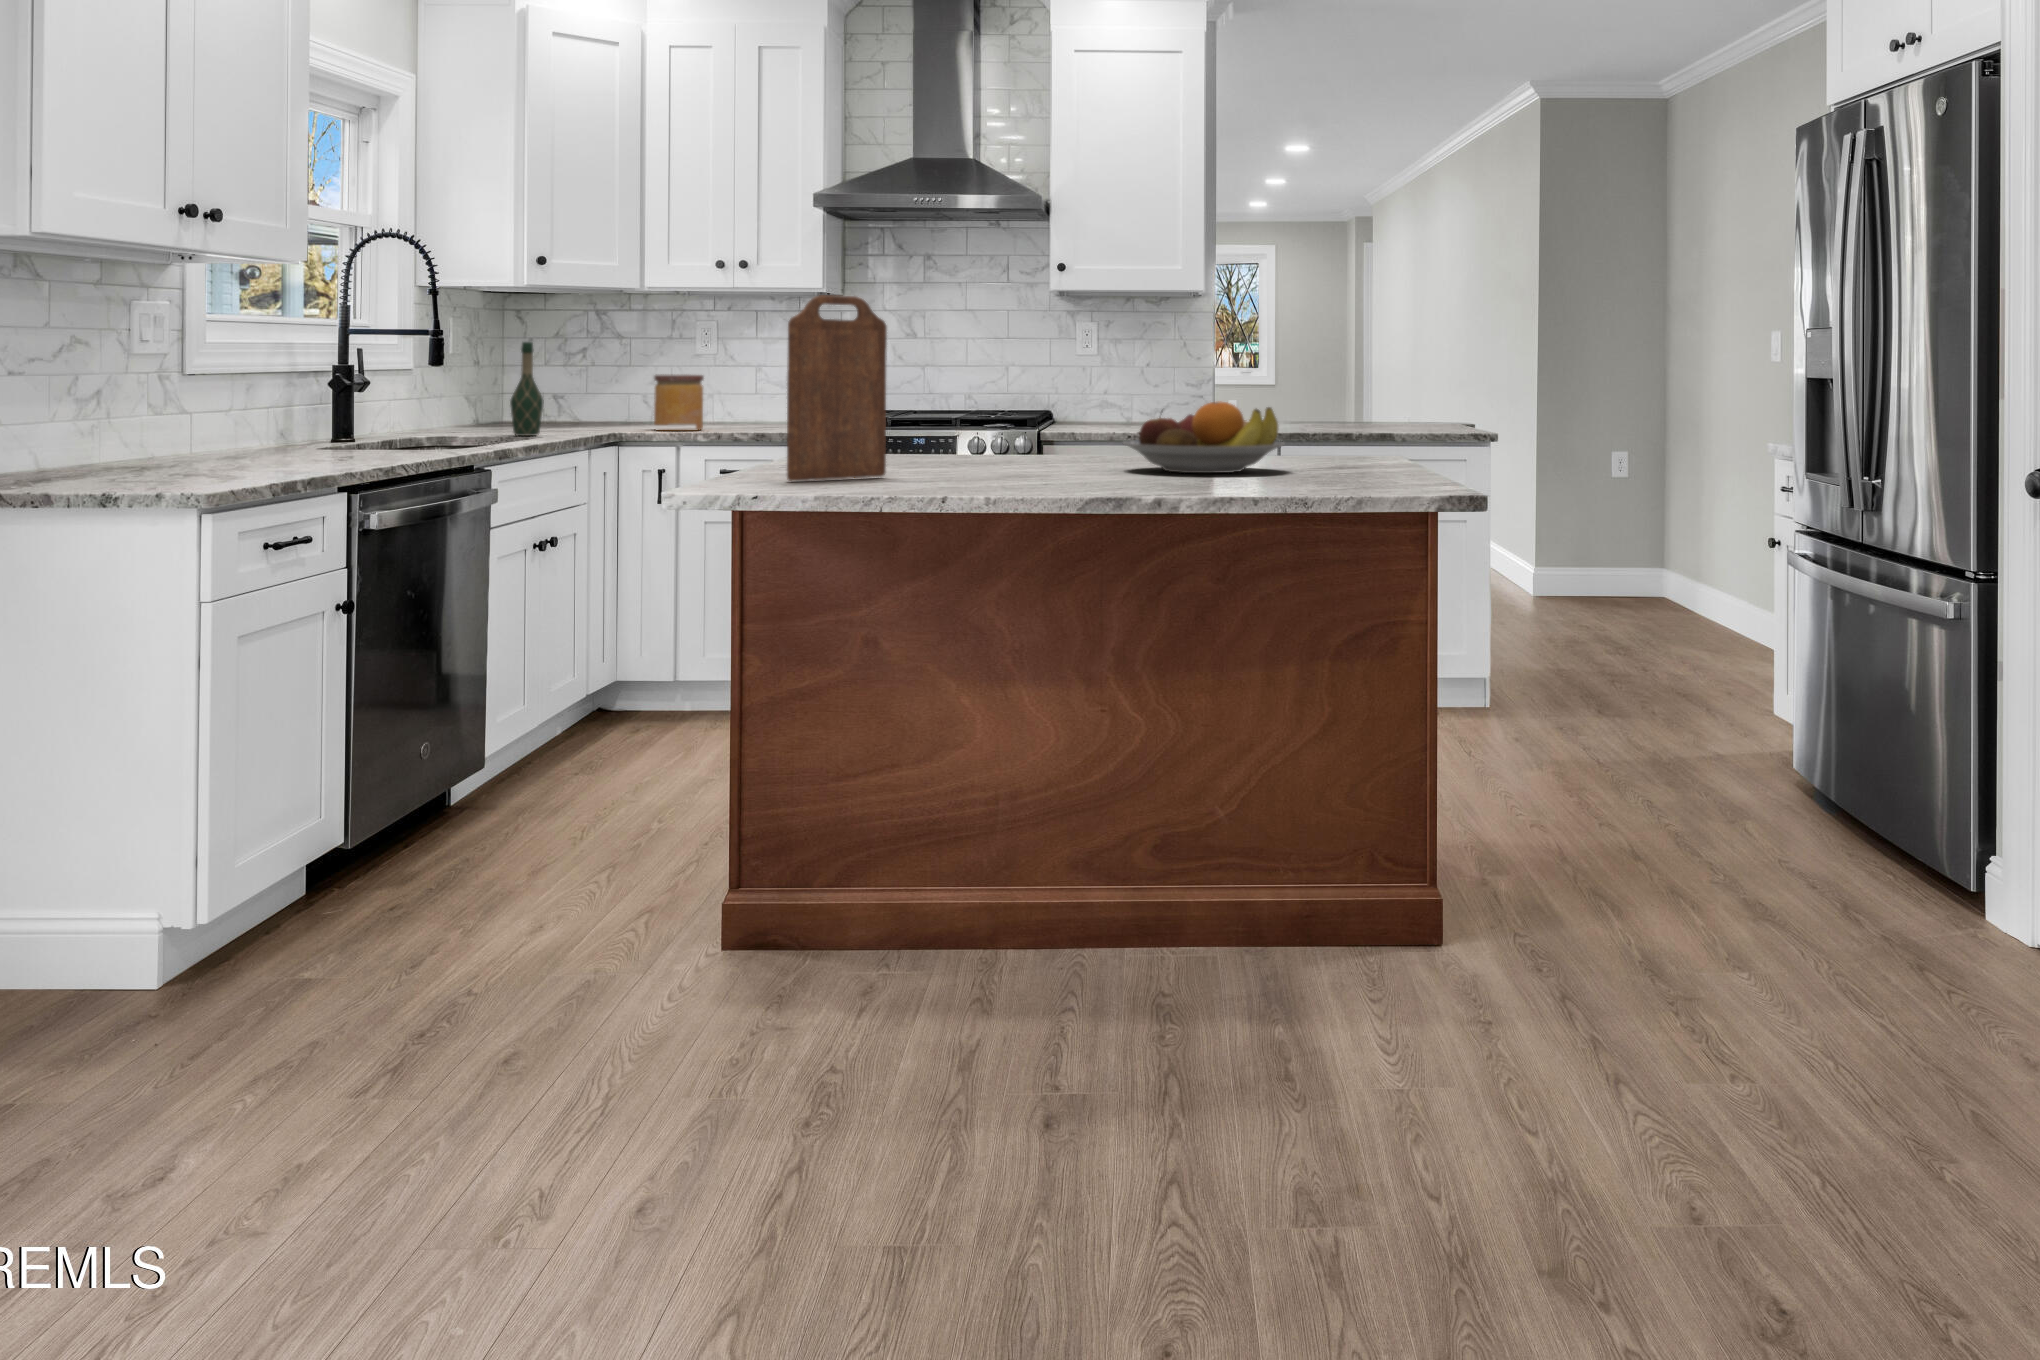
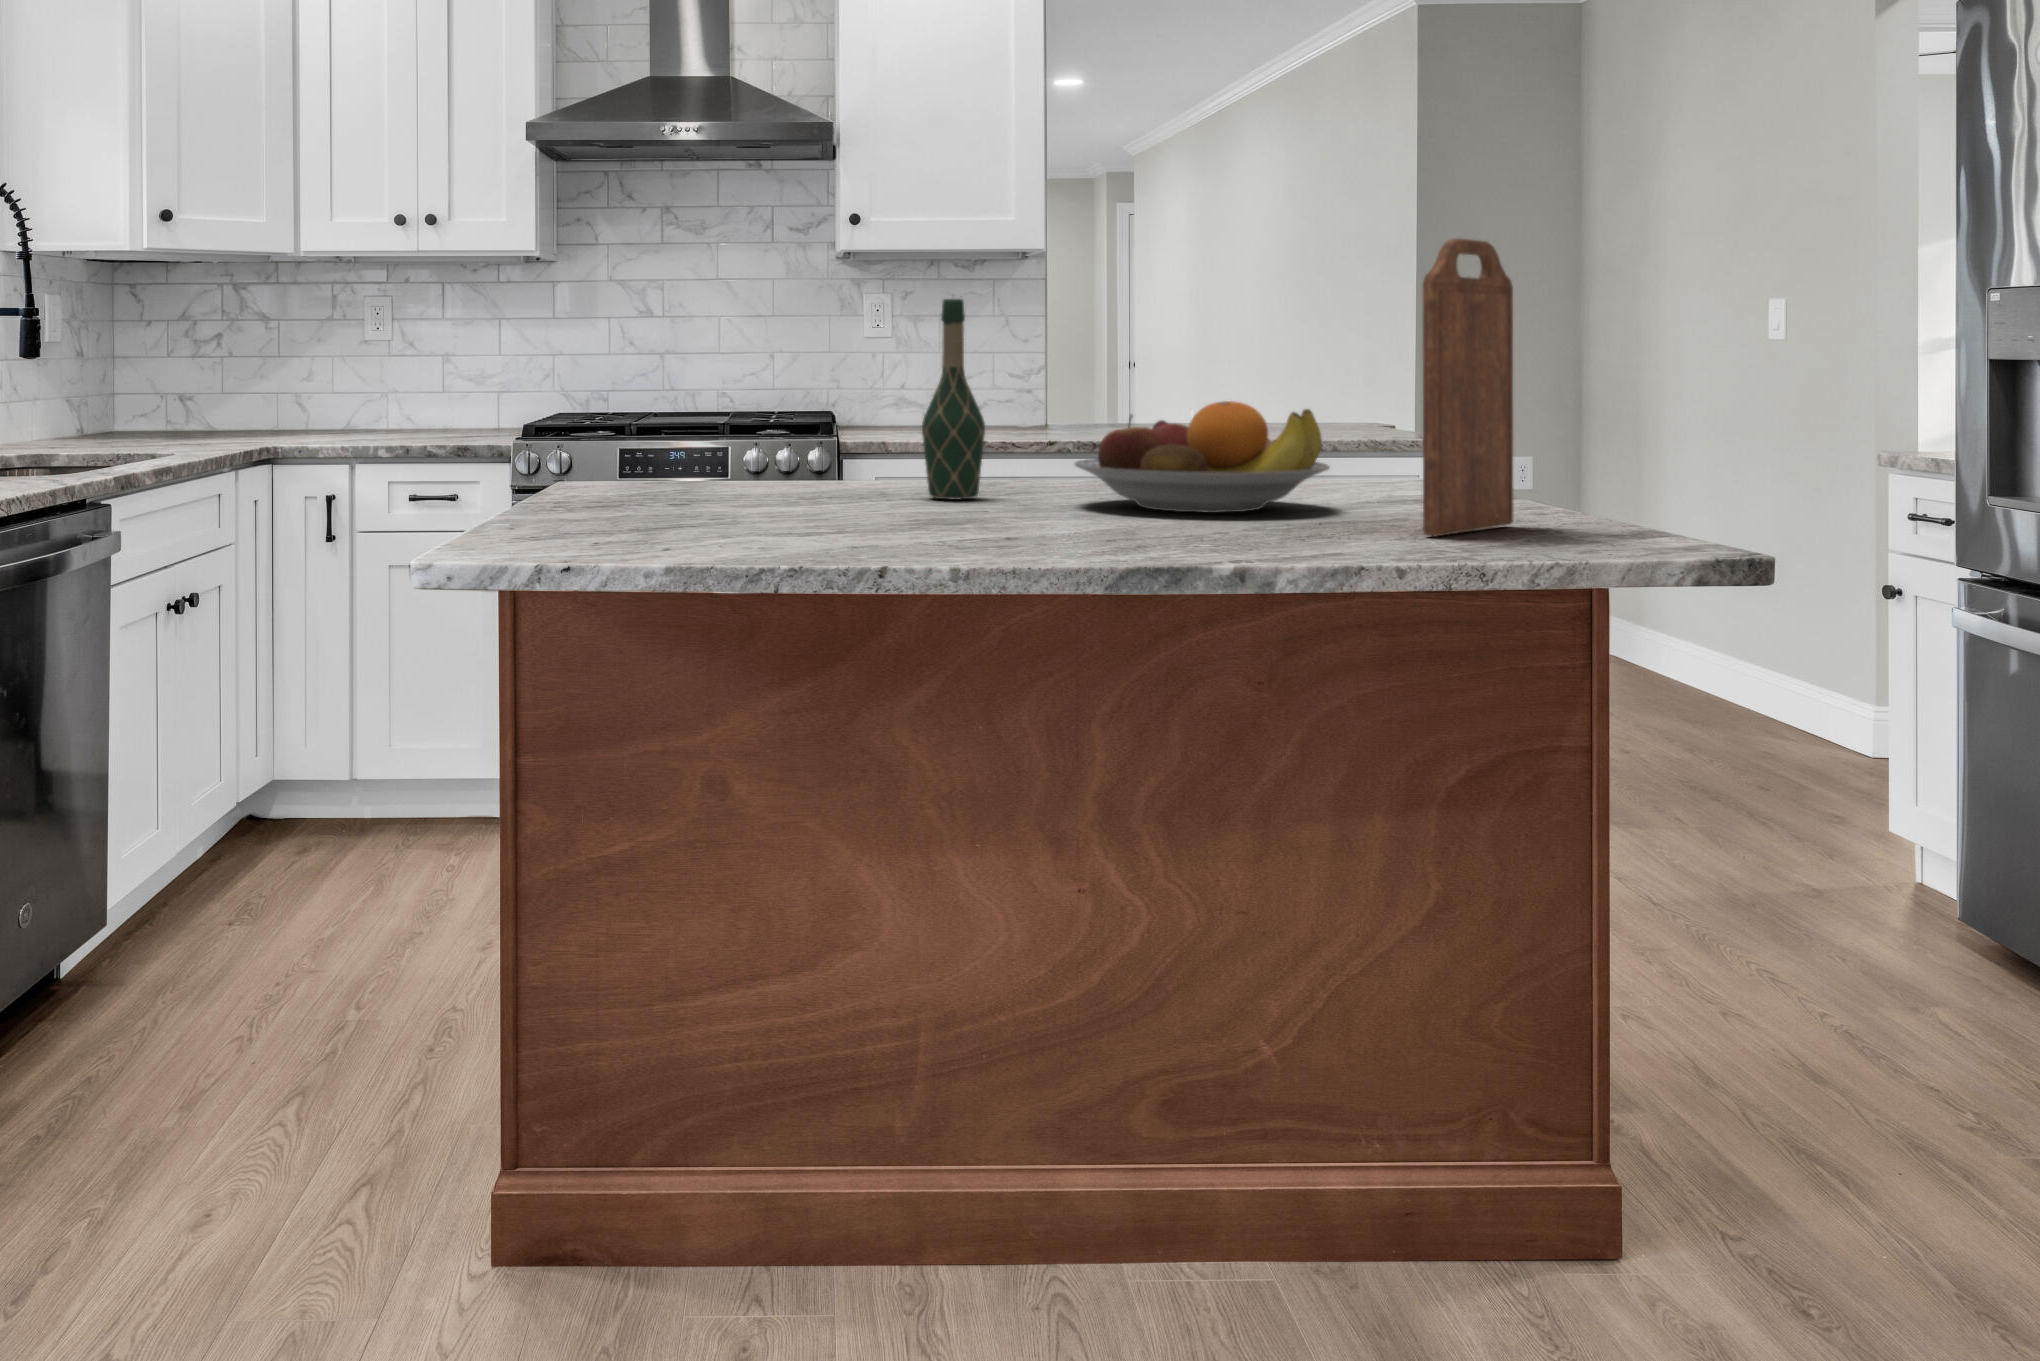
cutting board: present [787,295,887,481] -> present [1423,238,1513,537]
wine bottle: present [510,342,543,436] -> present [922,299,985,500]
jar: present [654,374,704,431] -> none [312,367,376,441]

